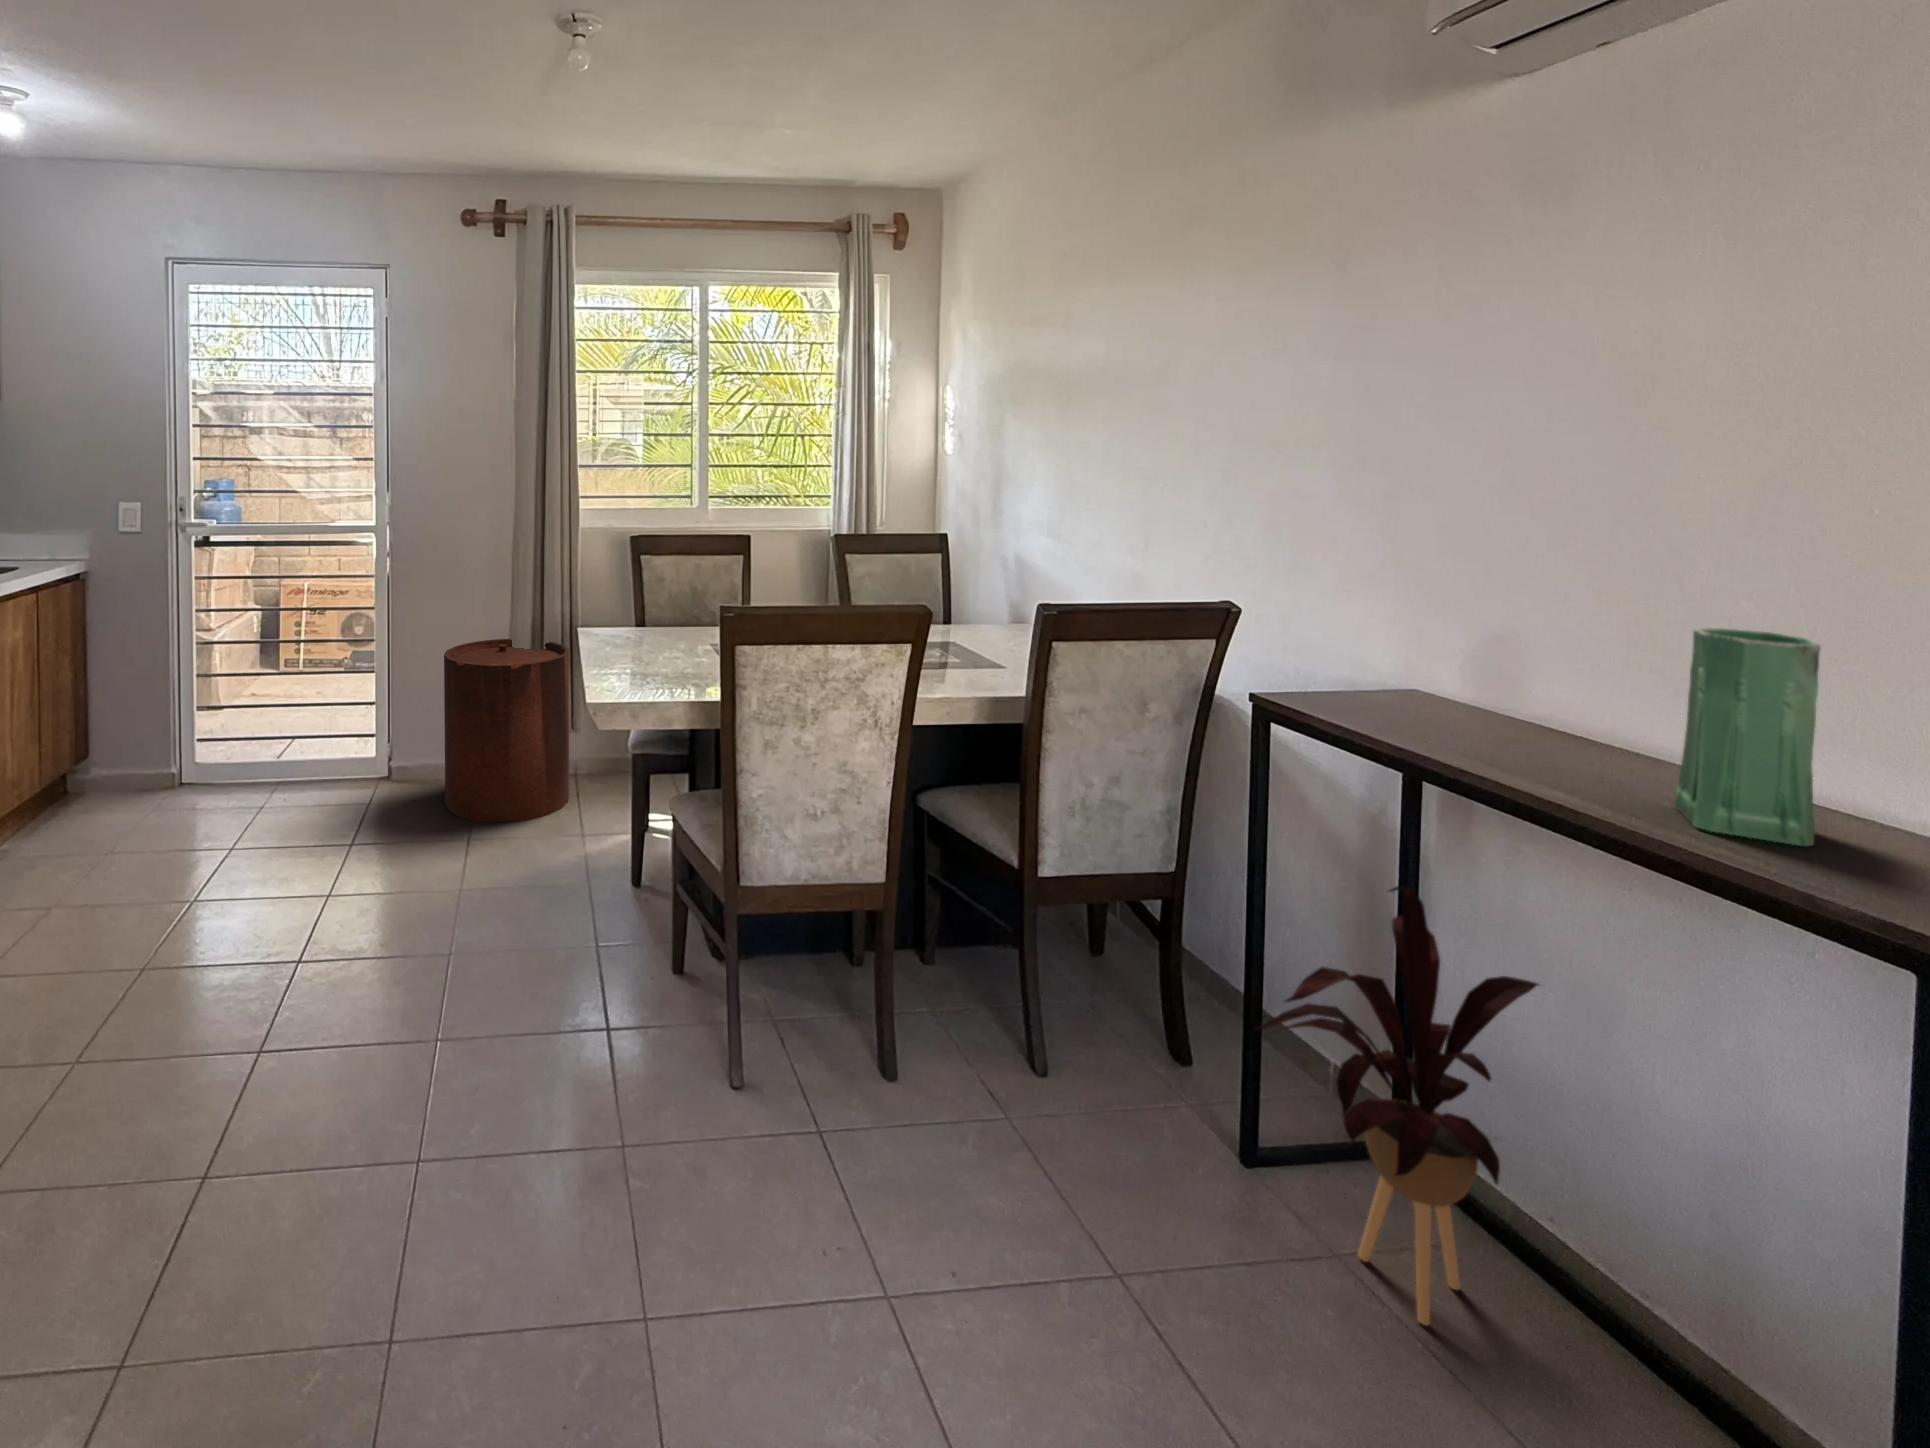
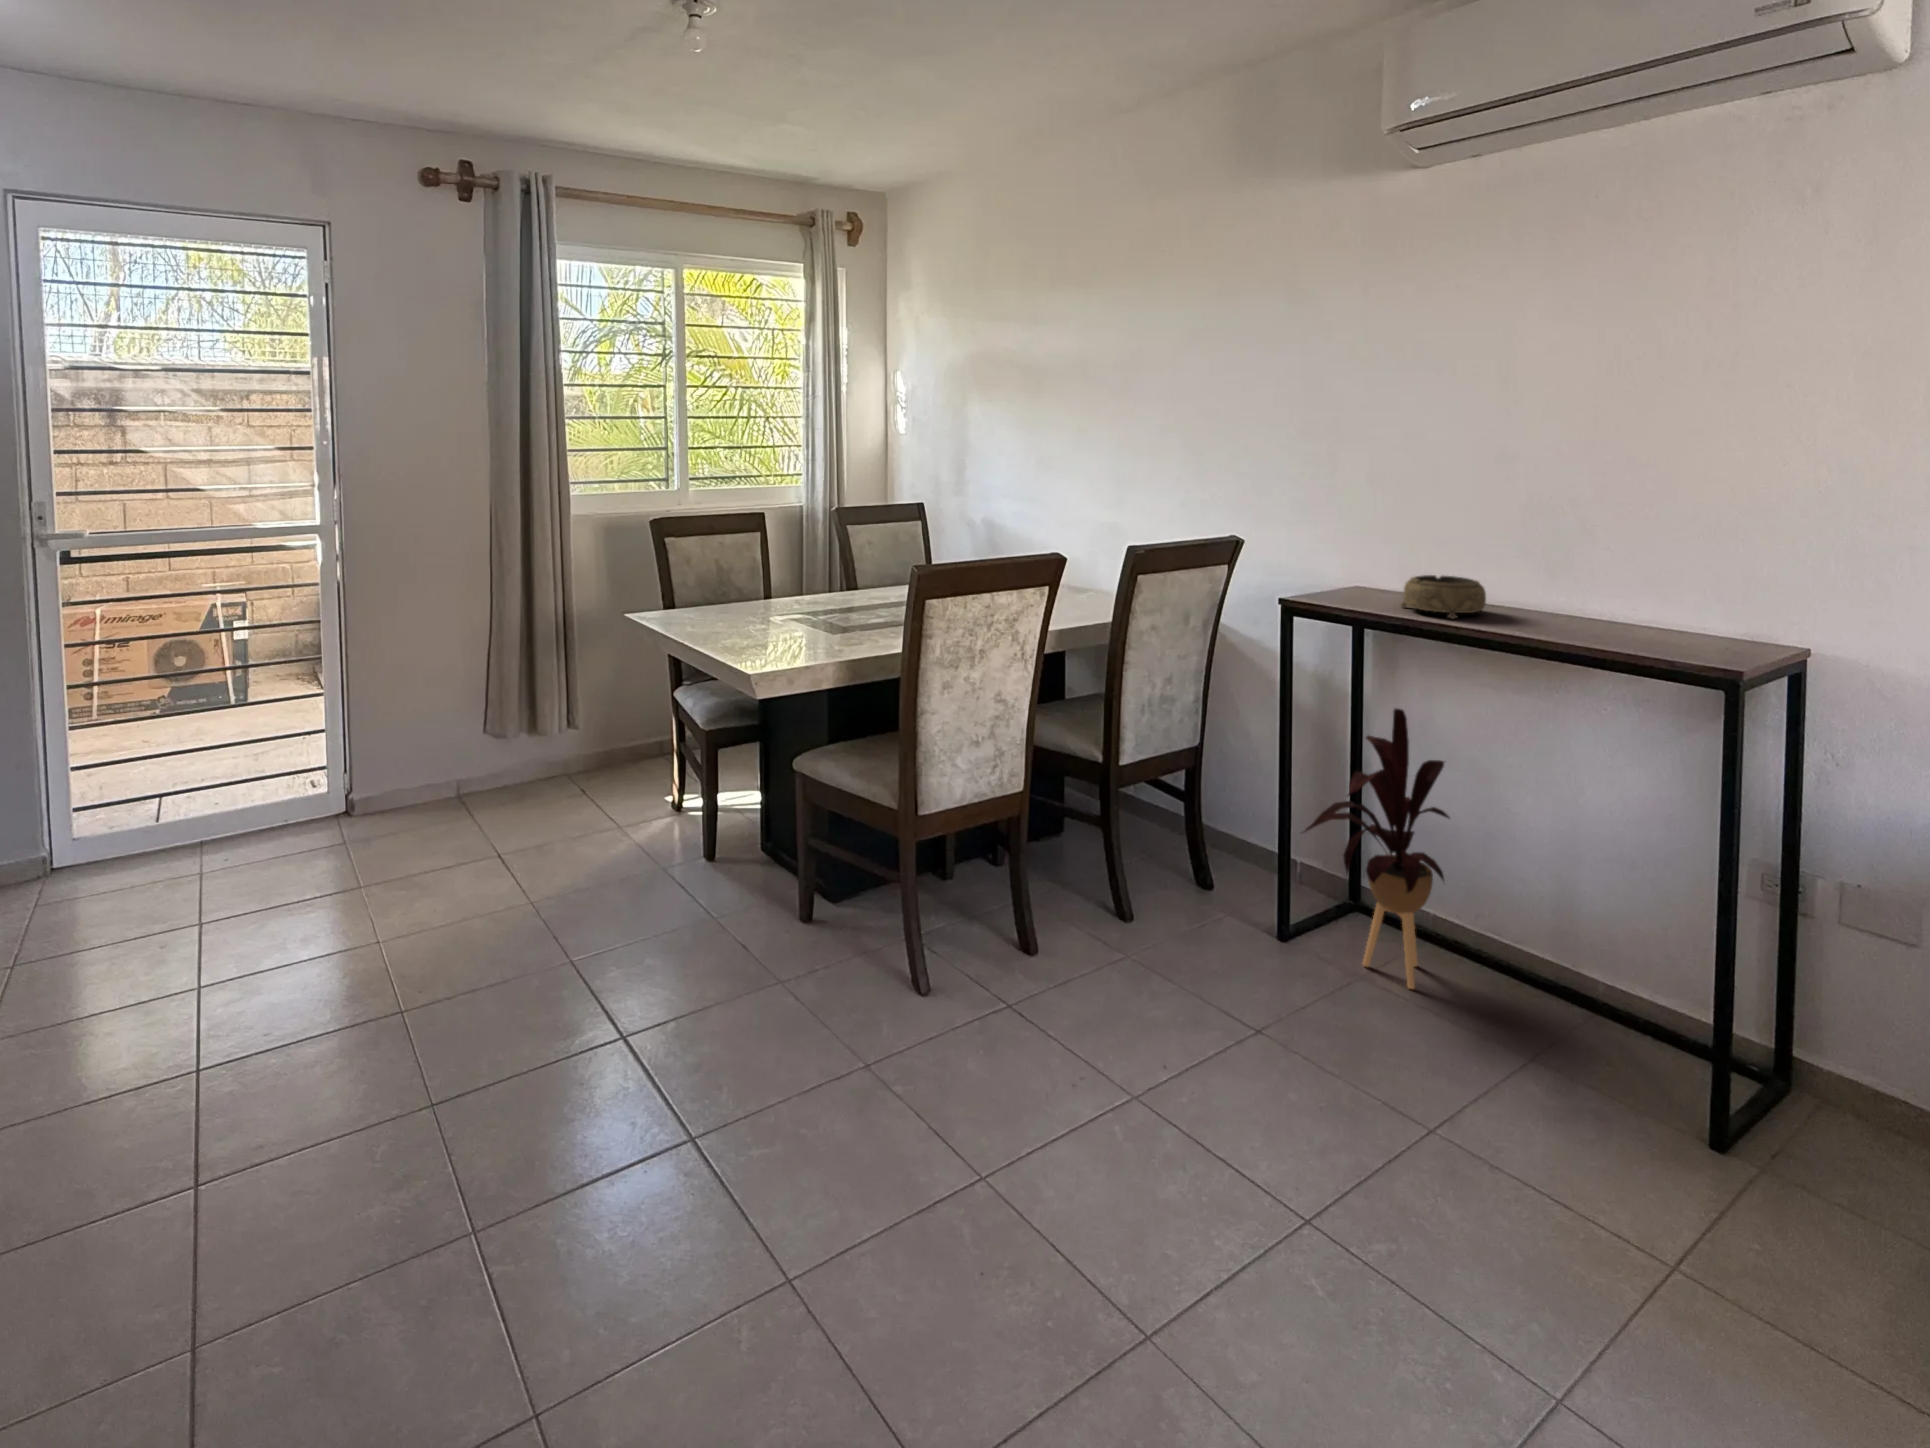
vase: present [1675,628,1821,846] -> none [1541,522,1609,638]
trash can: present [444,639,569,822] -> none [433,640,581,840]
decorative bowl: none [1446,688,1600,765] -> present [1401,575,1486,619]

